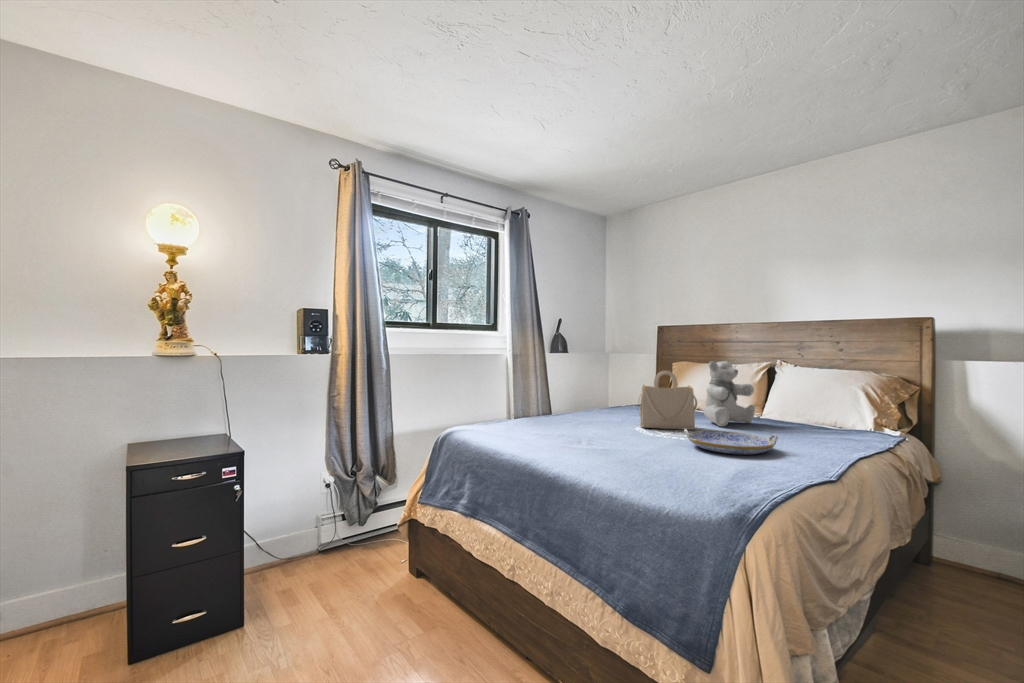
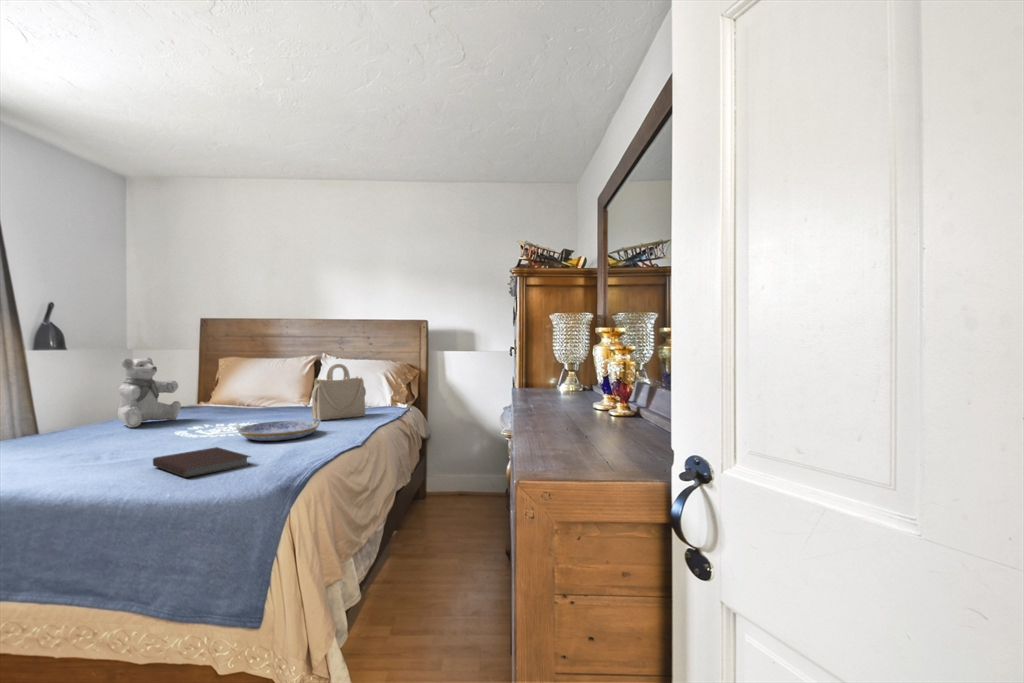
teddy bear: present [704,361,755,426] -> present [118,357,181,427]
handbag: present [638,371,697,430] -> present [312,364,366,420]
notebook: none [612,451,699,479] -> present [153,447,251,478]

